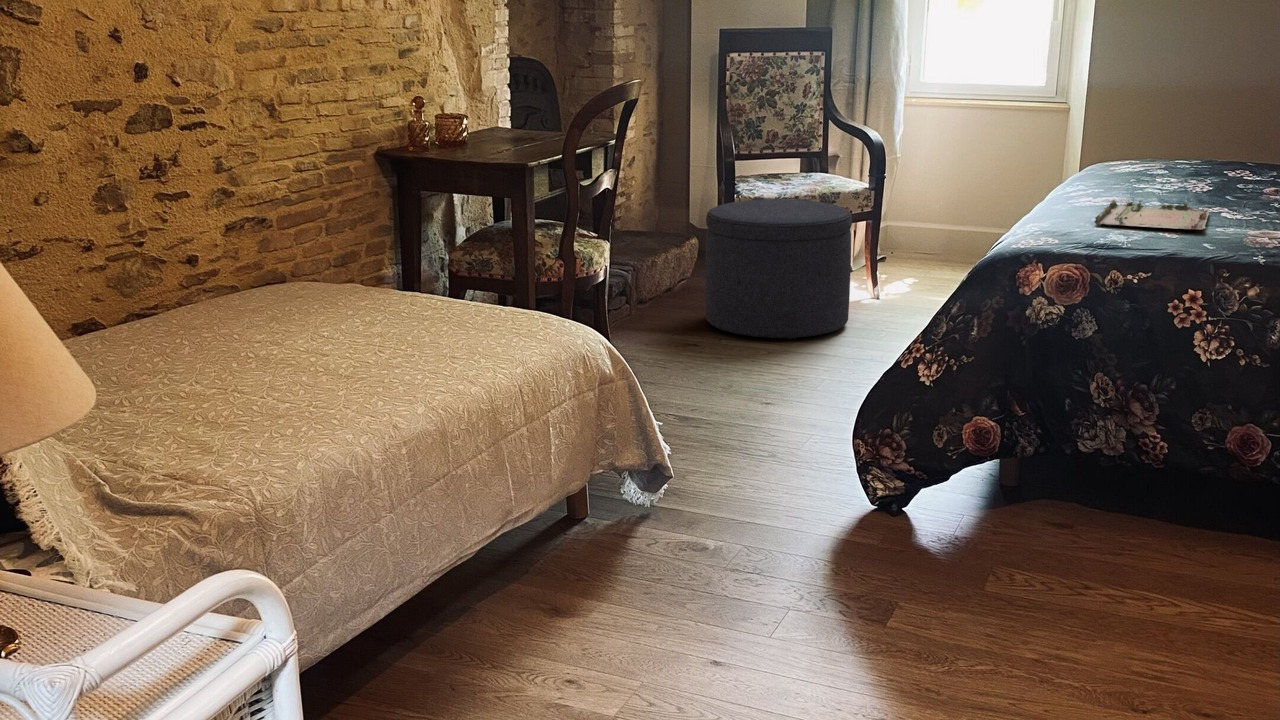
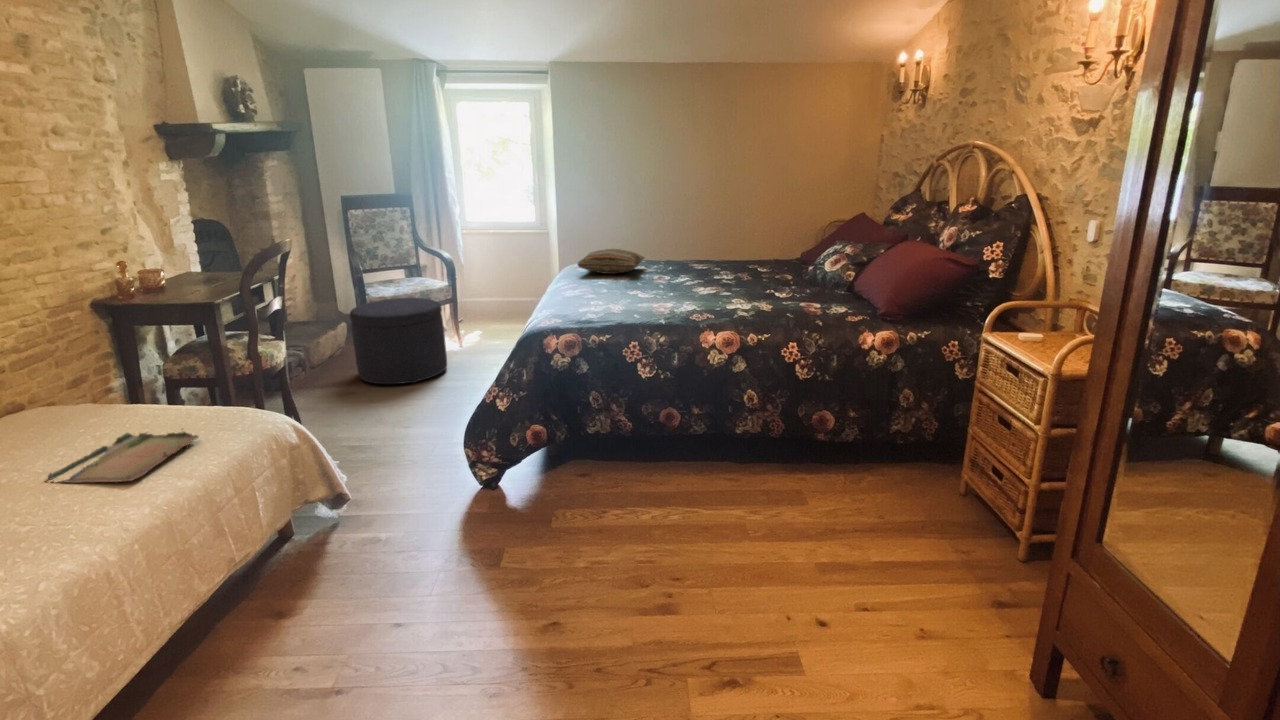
pillow: none [1107,134,1249,180] -> present [578,249,644,274]
tray: present [1095,199,1210,230] -> present [48,432,198,482]

